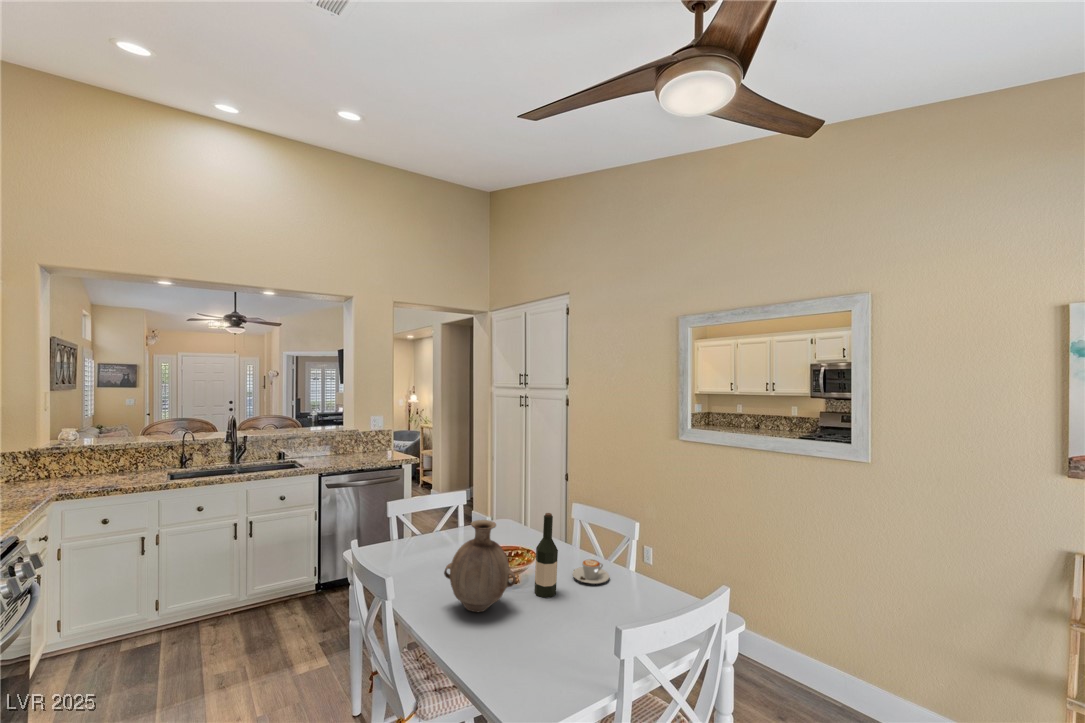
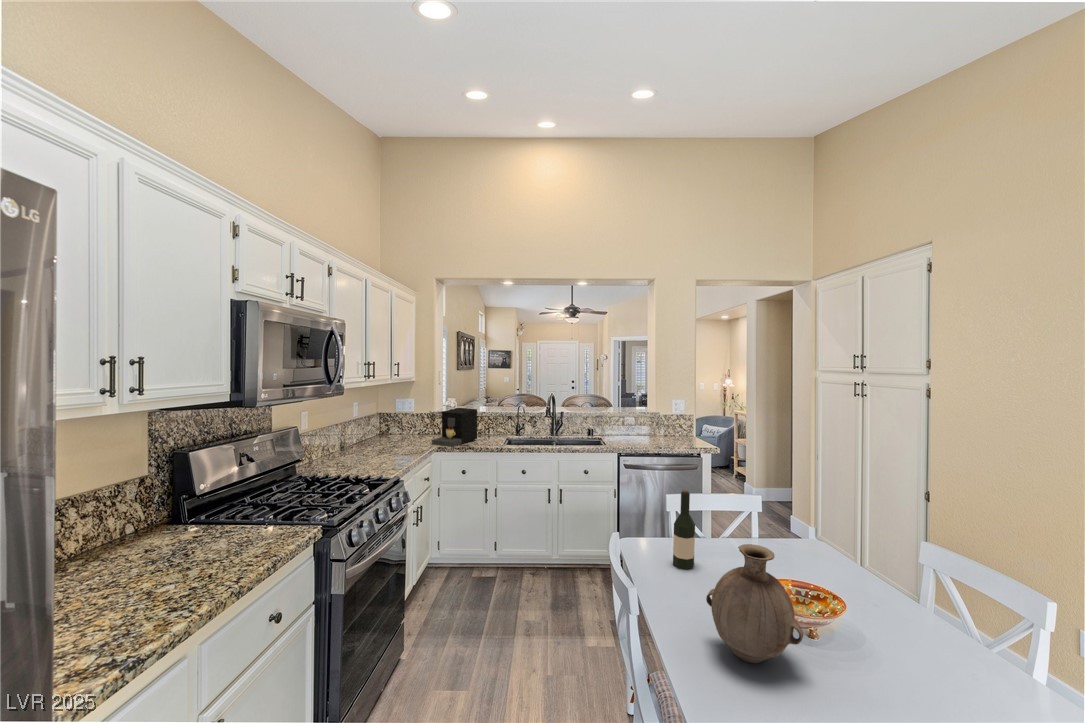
coffee maker: none [50,439,126,492] -> present [432,408,477,447]
wine bottle: present [534,513,558,598] -> present [673,490,695,570]
coffee cup: present [573,559,609,584] -> none [909,637,982,683]

